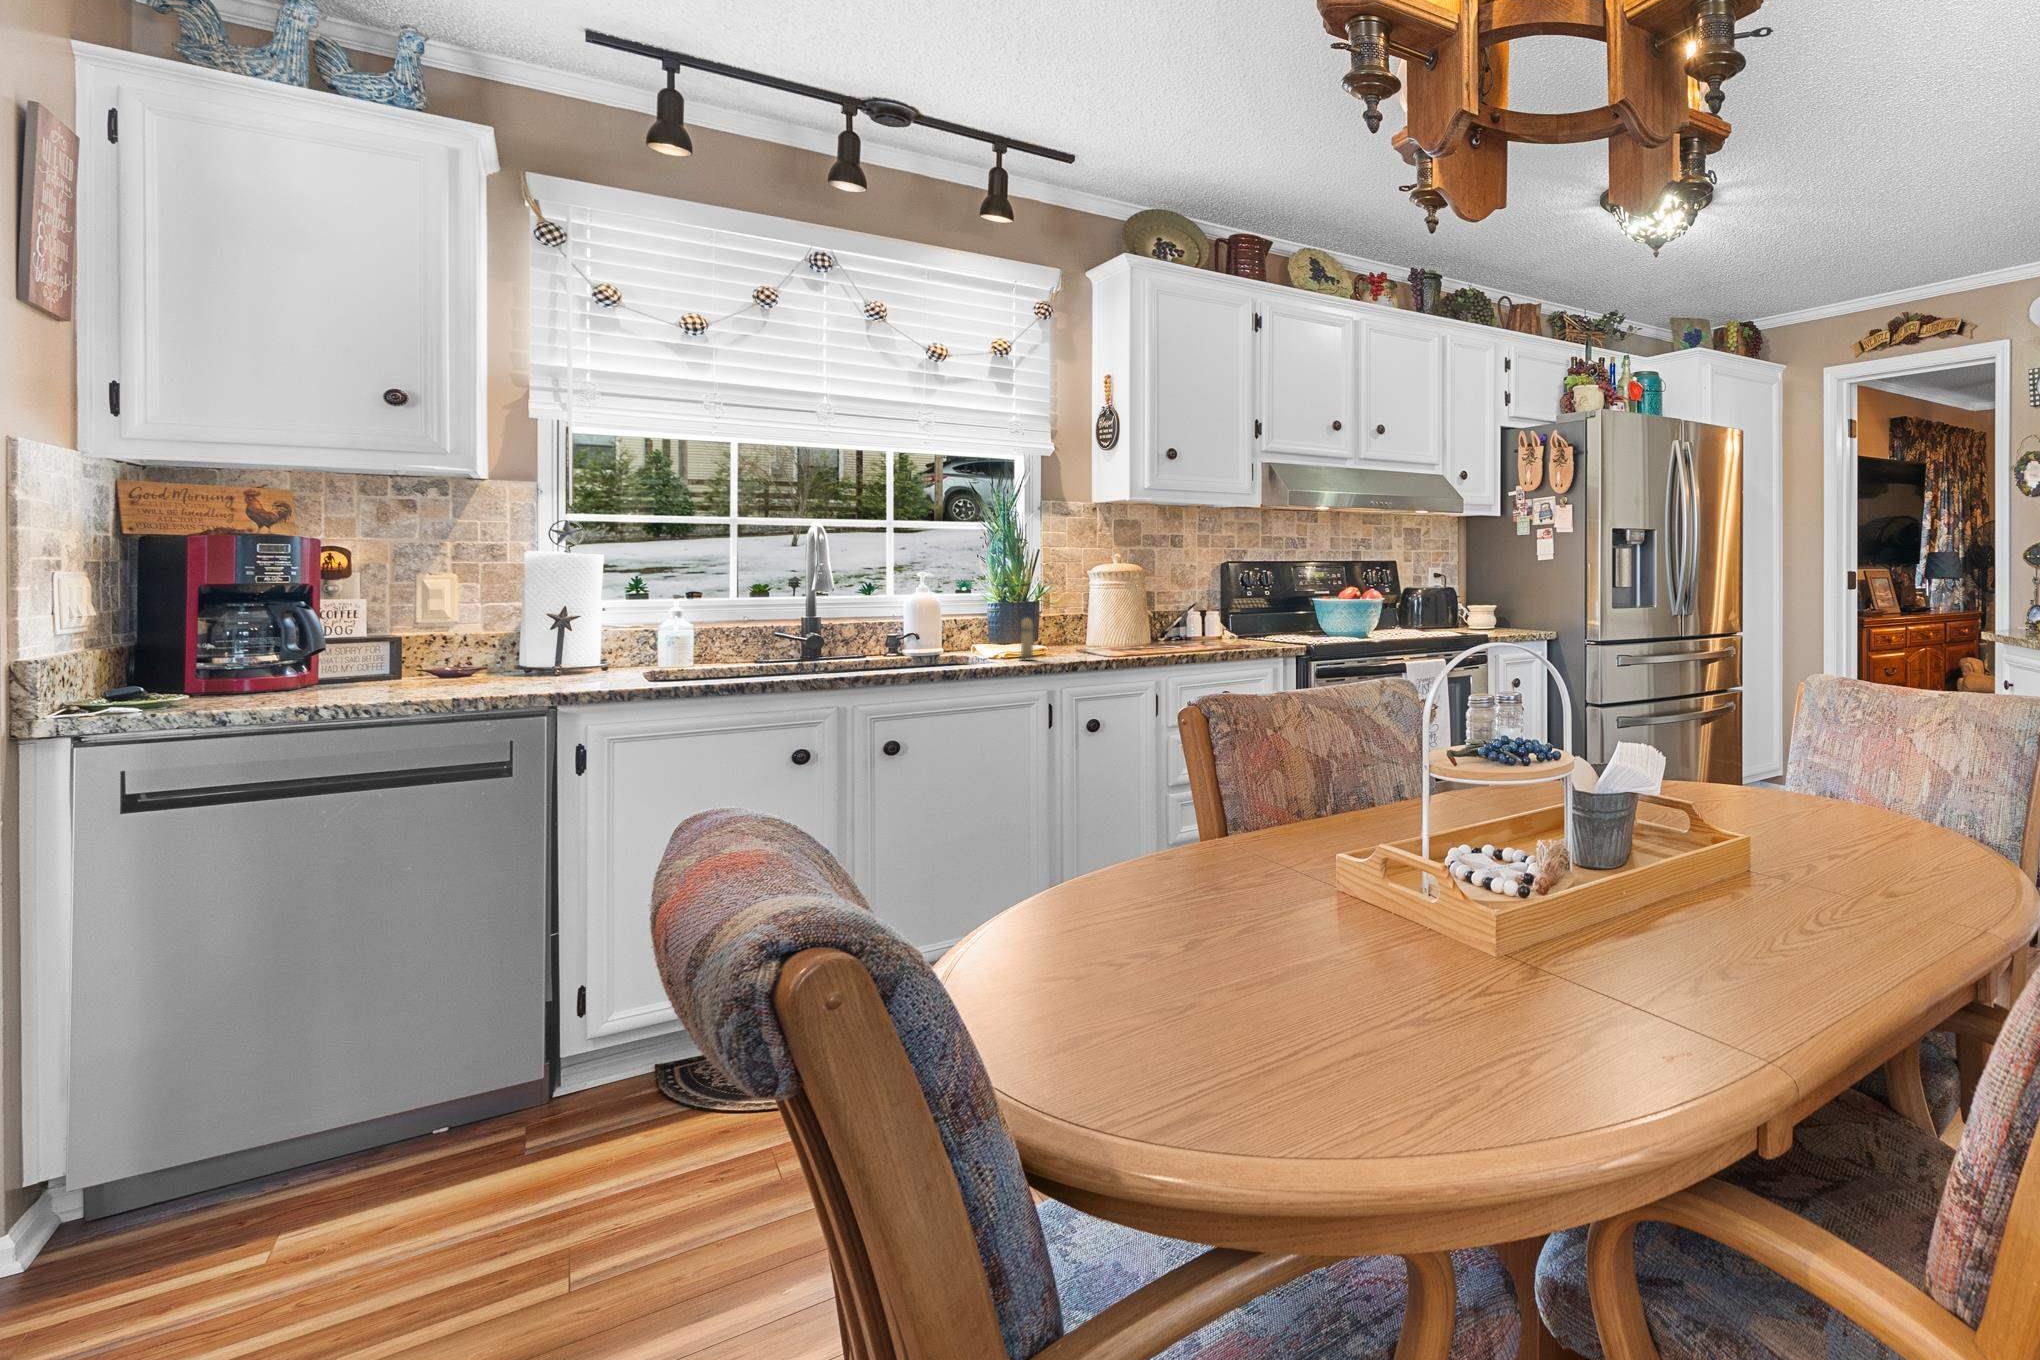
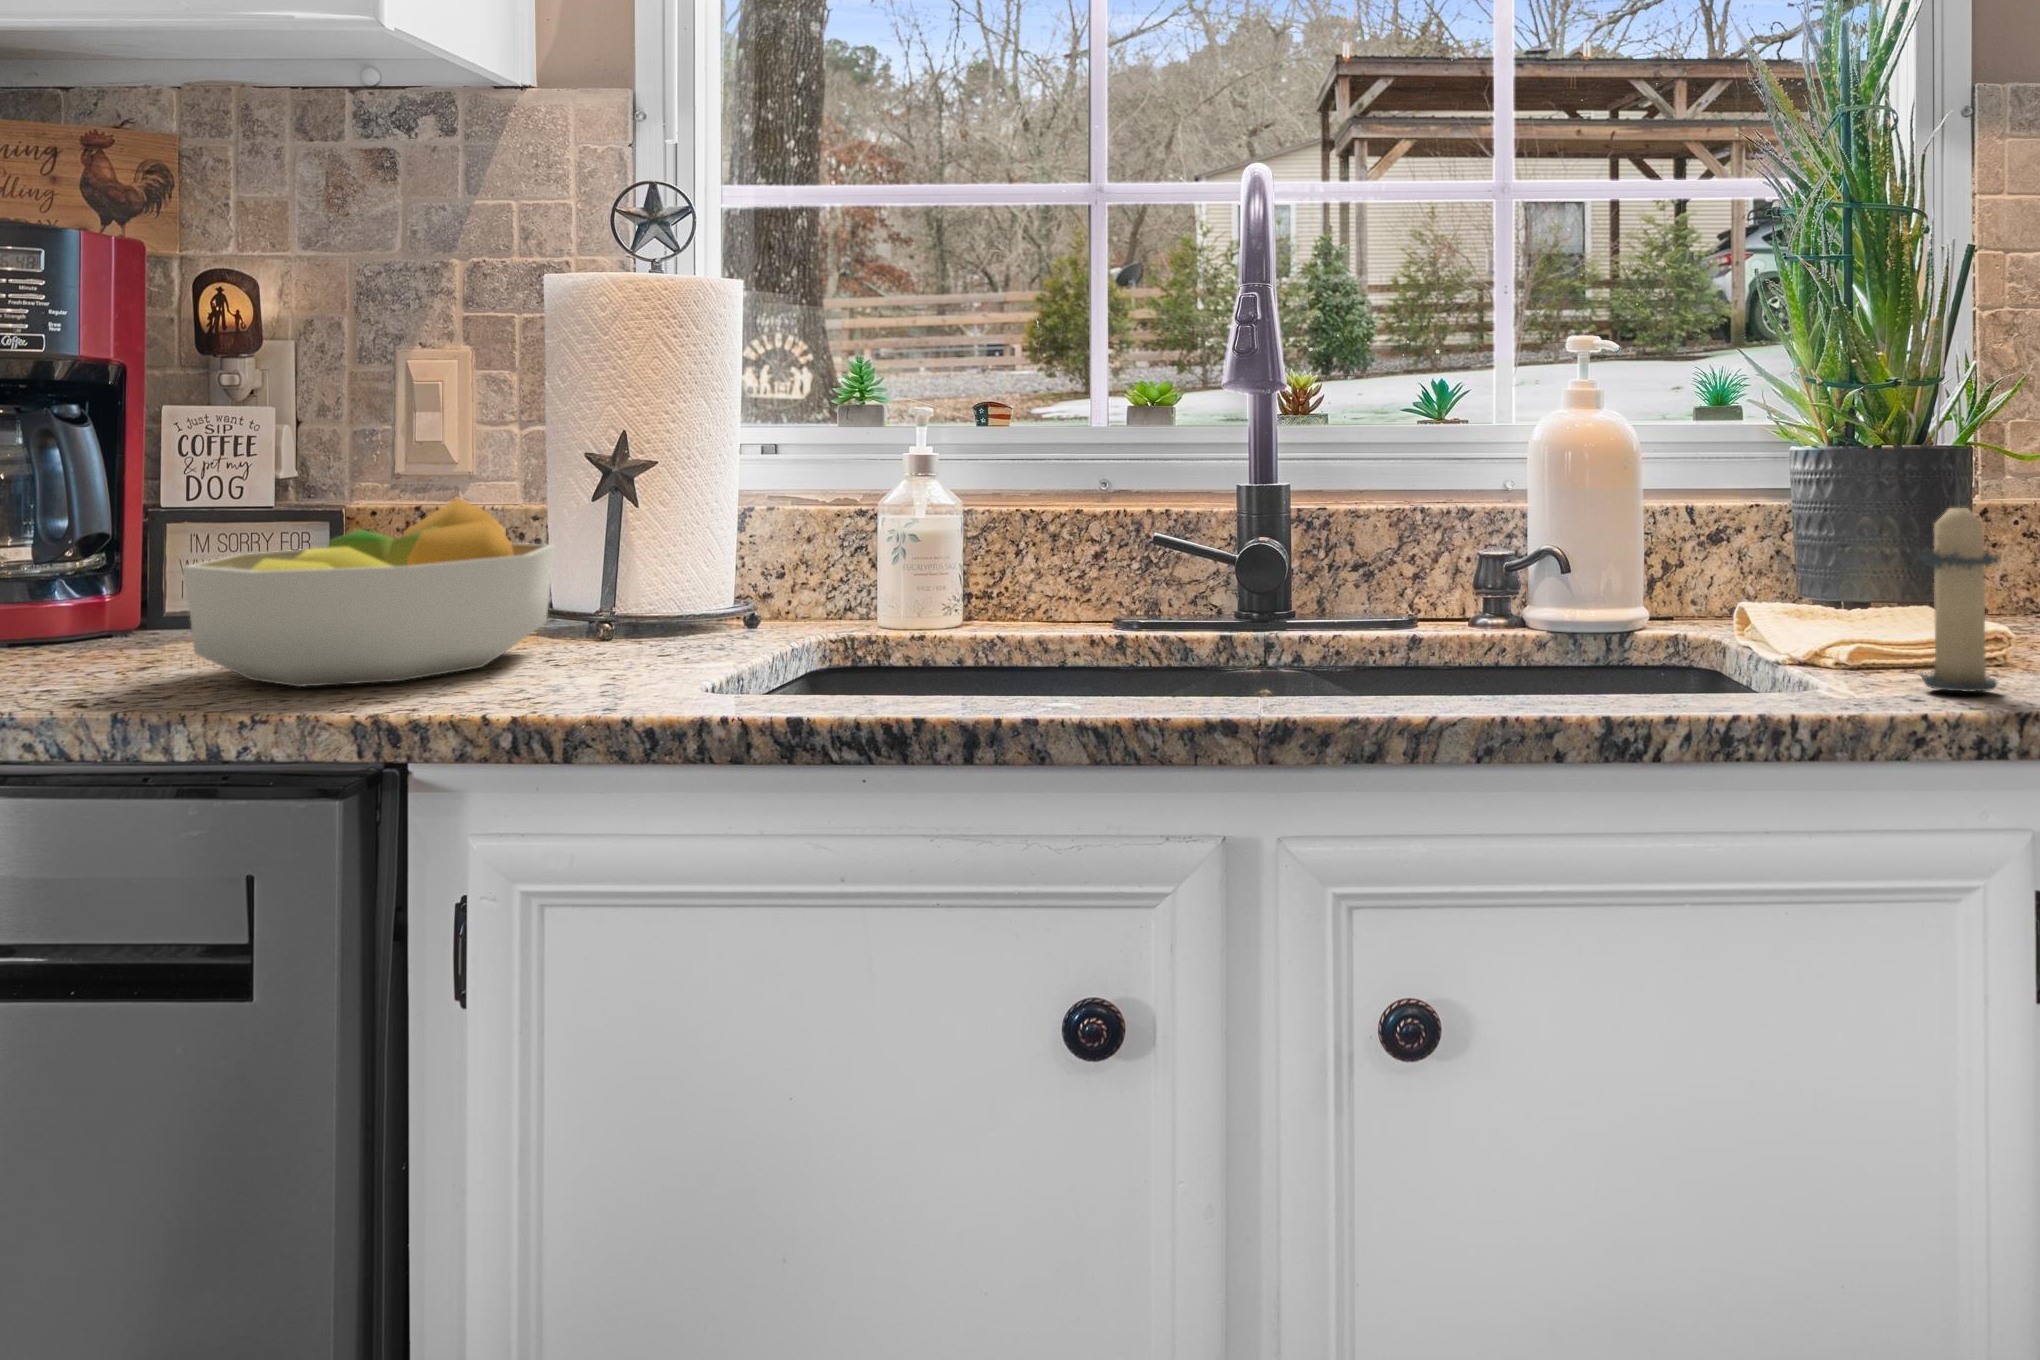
fruit bowl: none [429,630,565,689] -> present [183,498,556,687]

